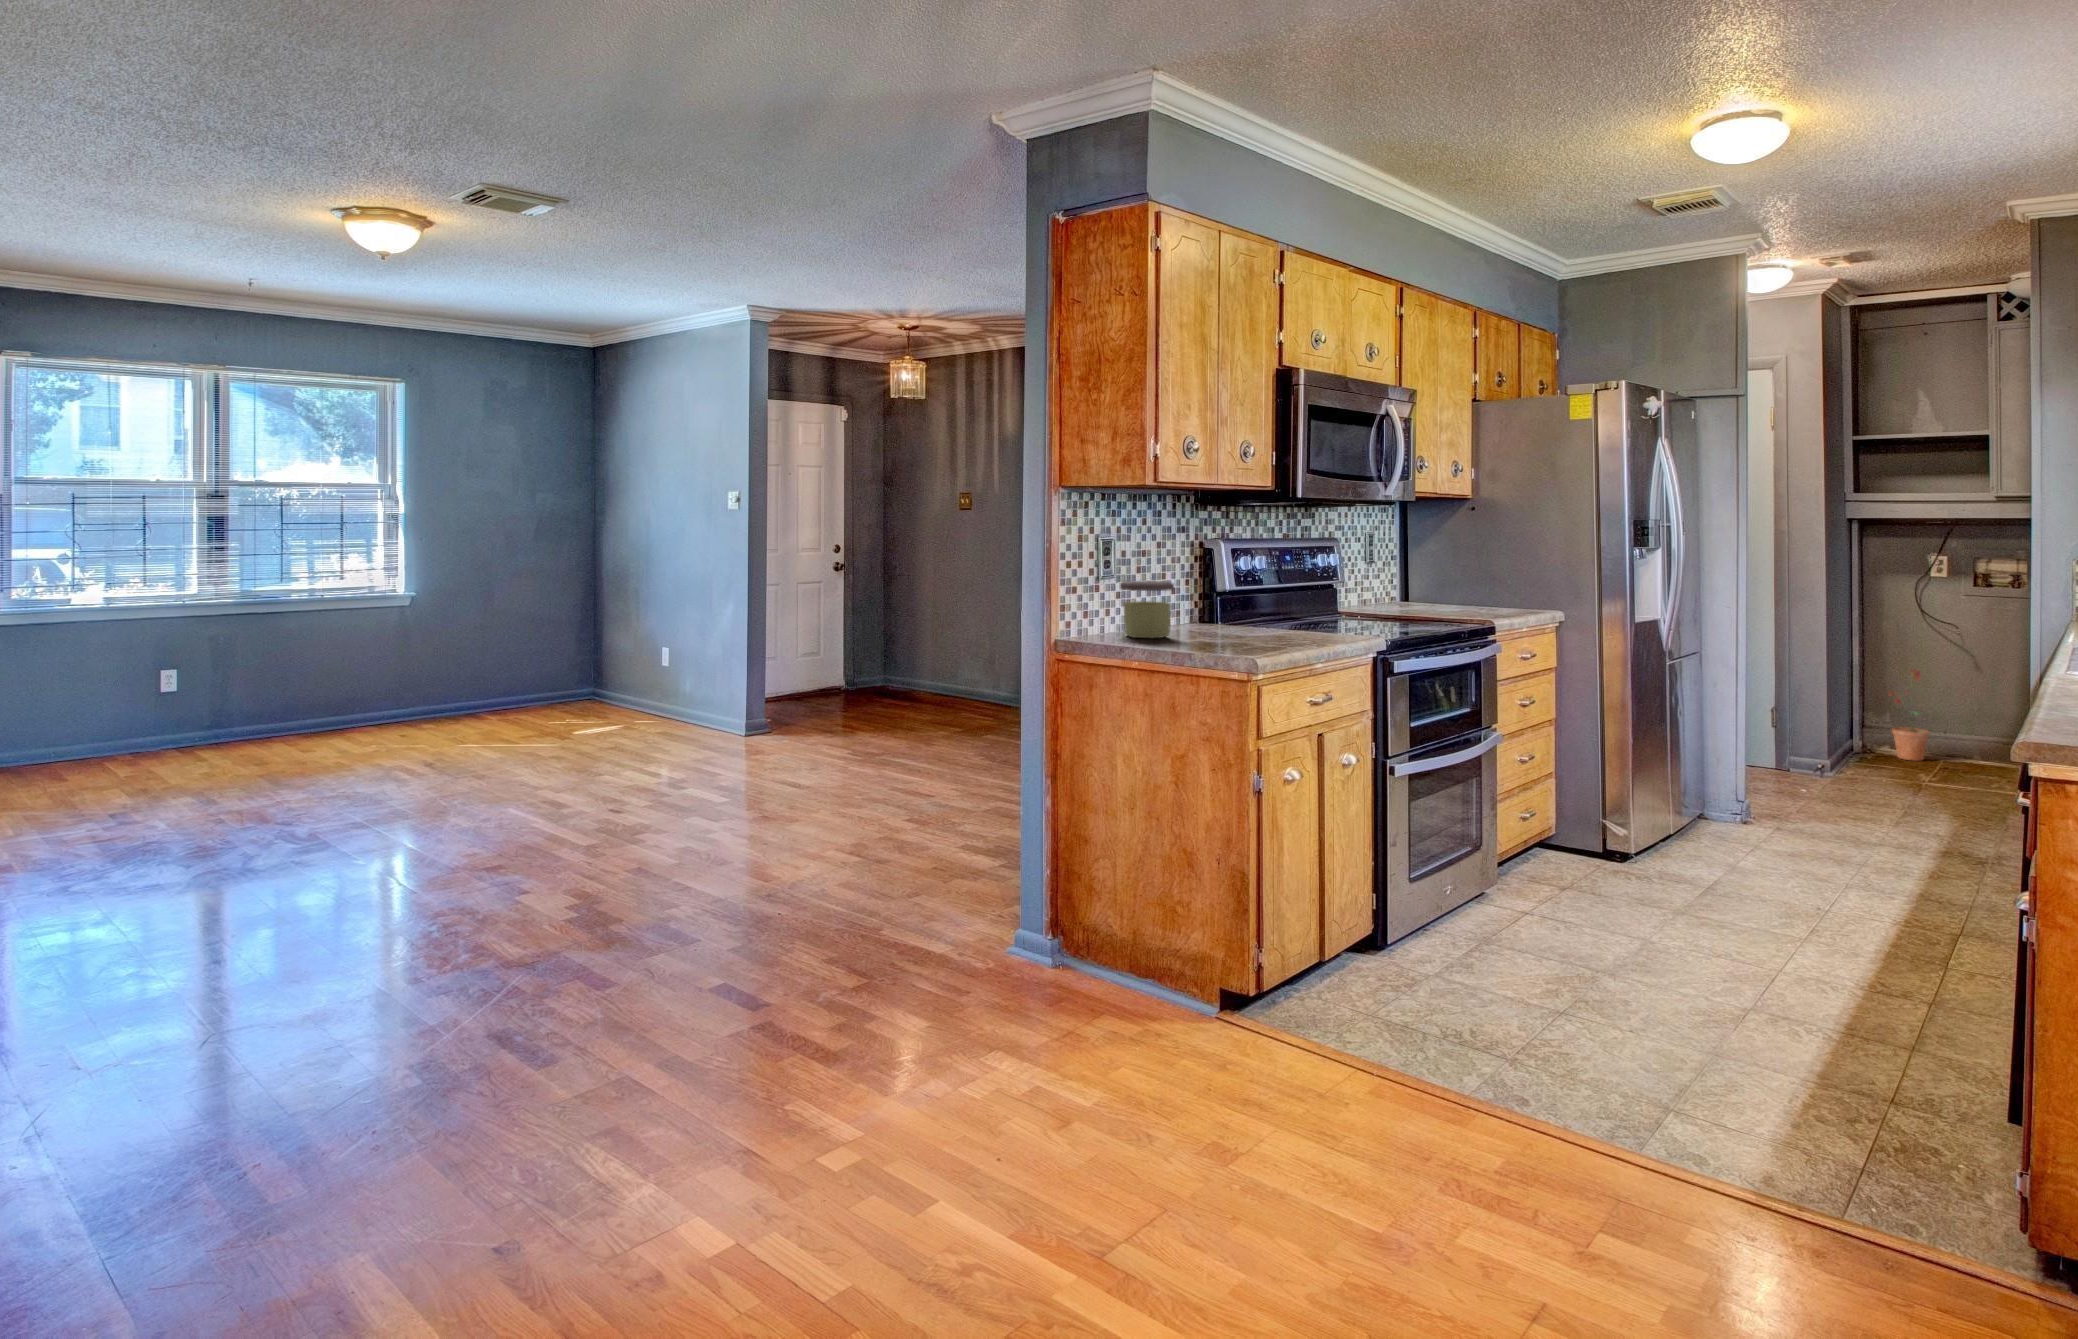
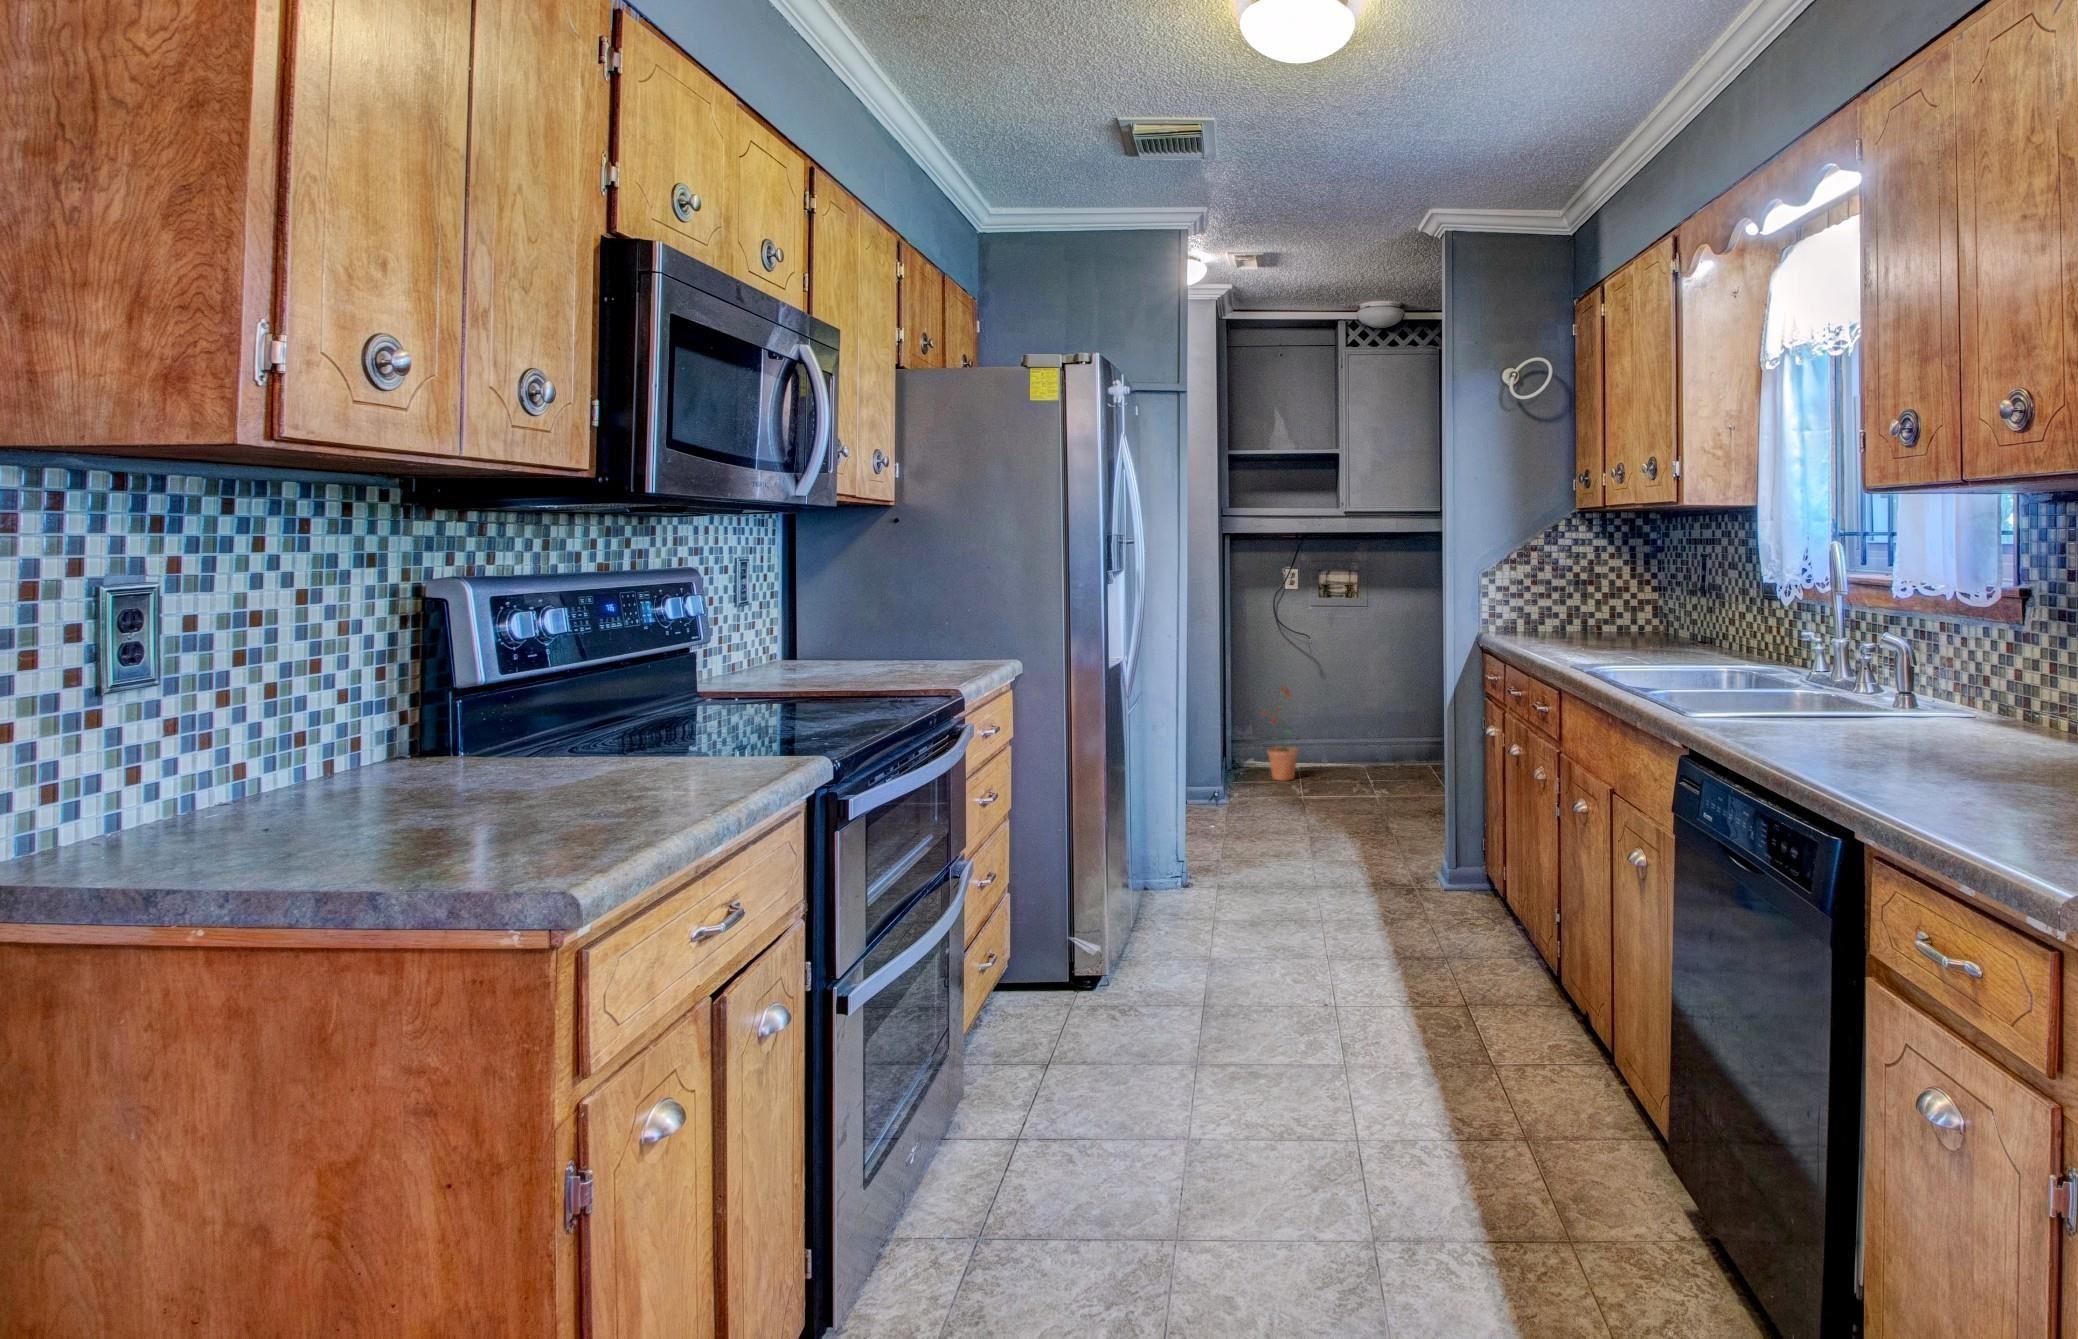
jar: present [1120,581,1174,638] -> none [170,685,340,840]

